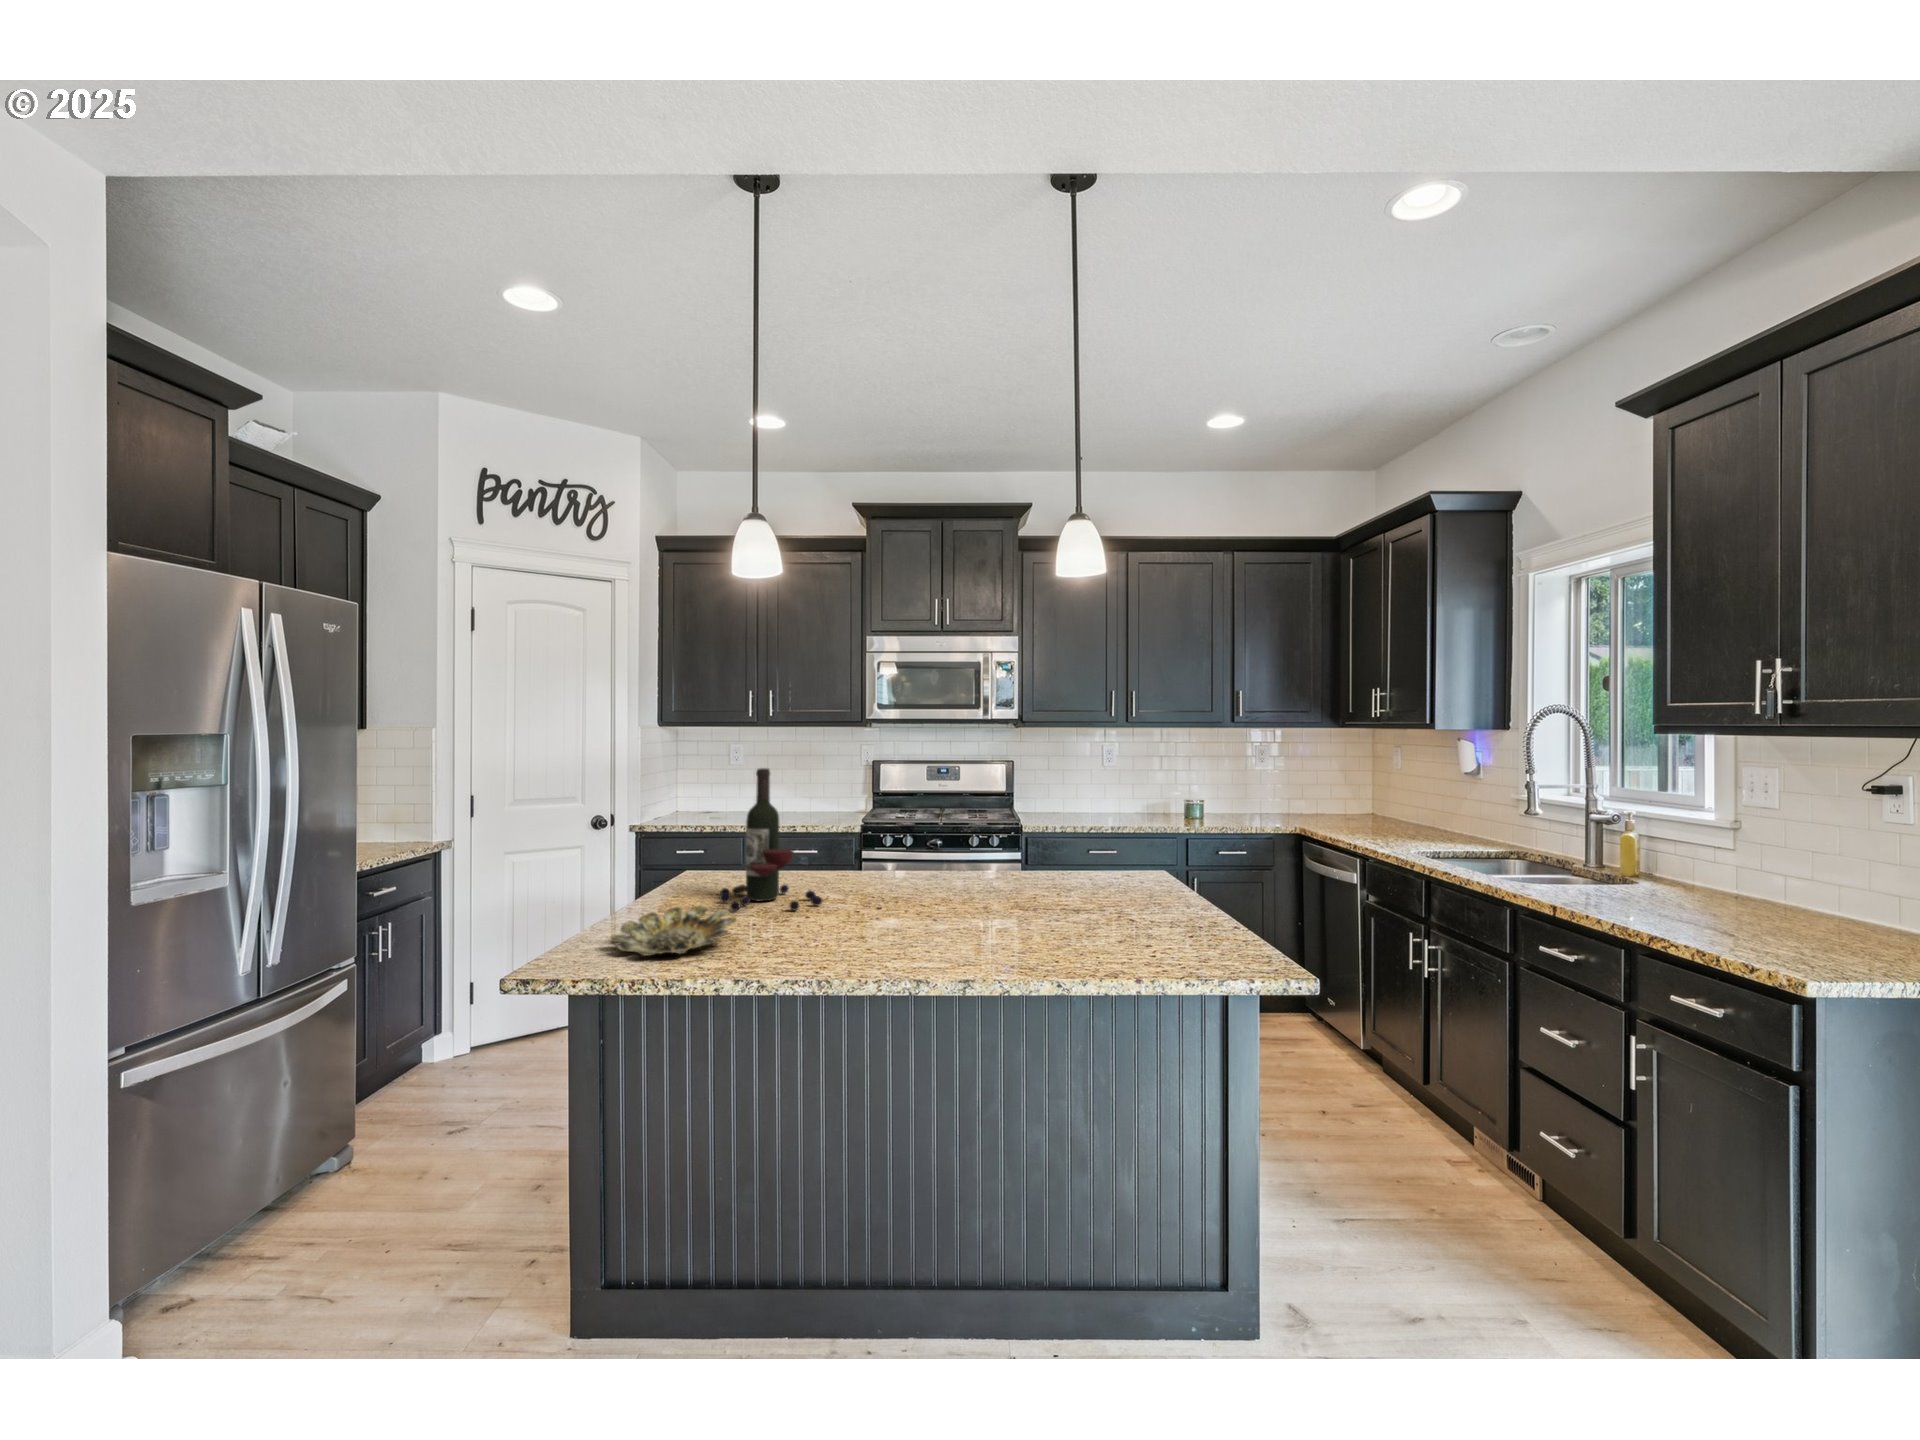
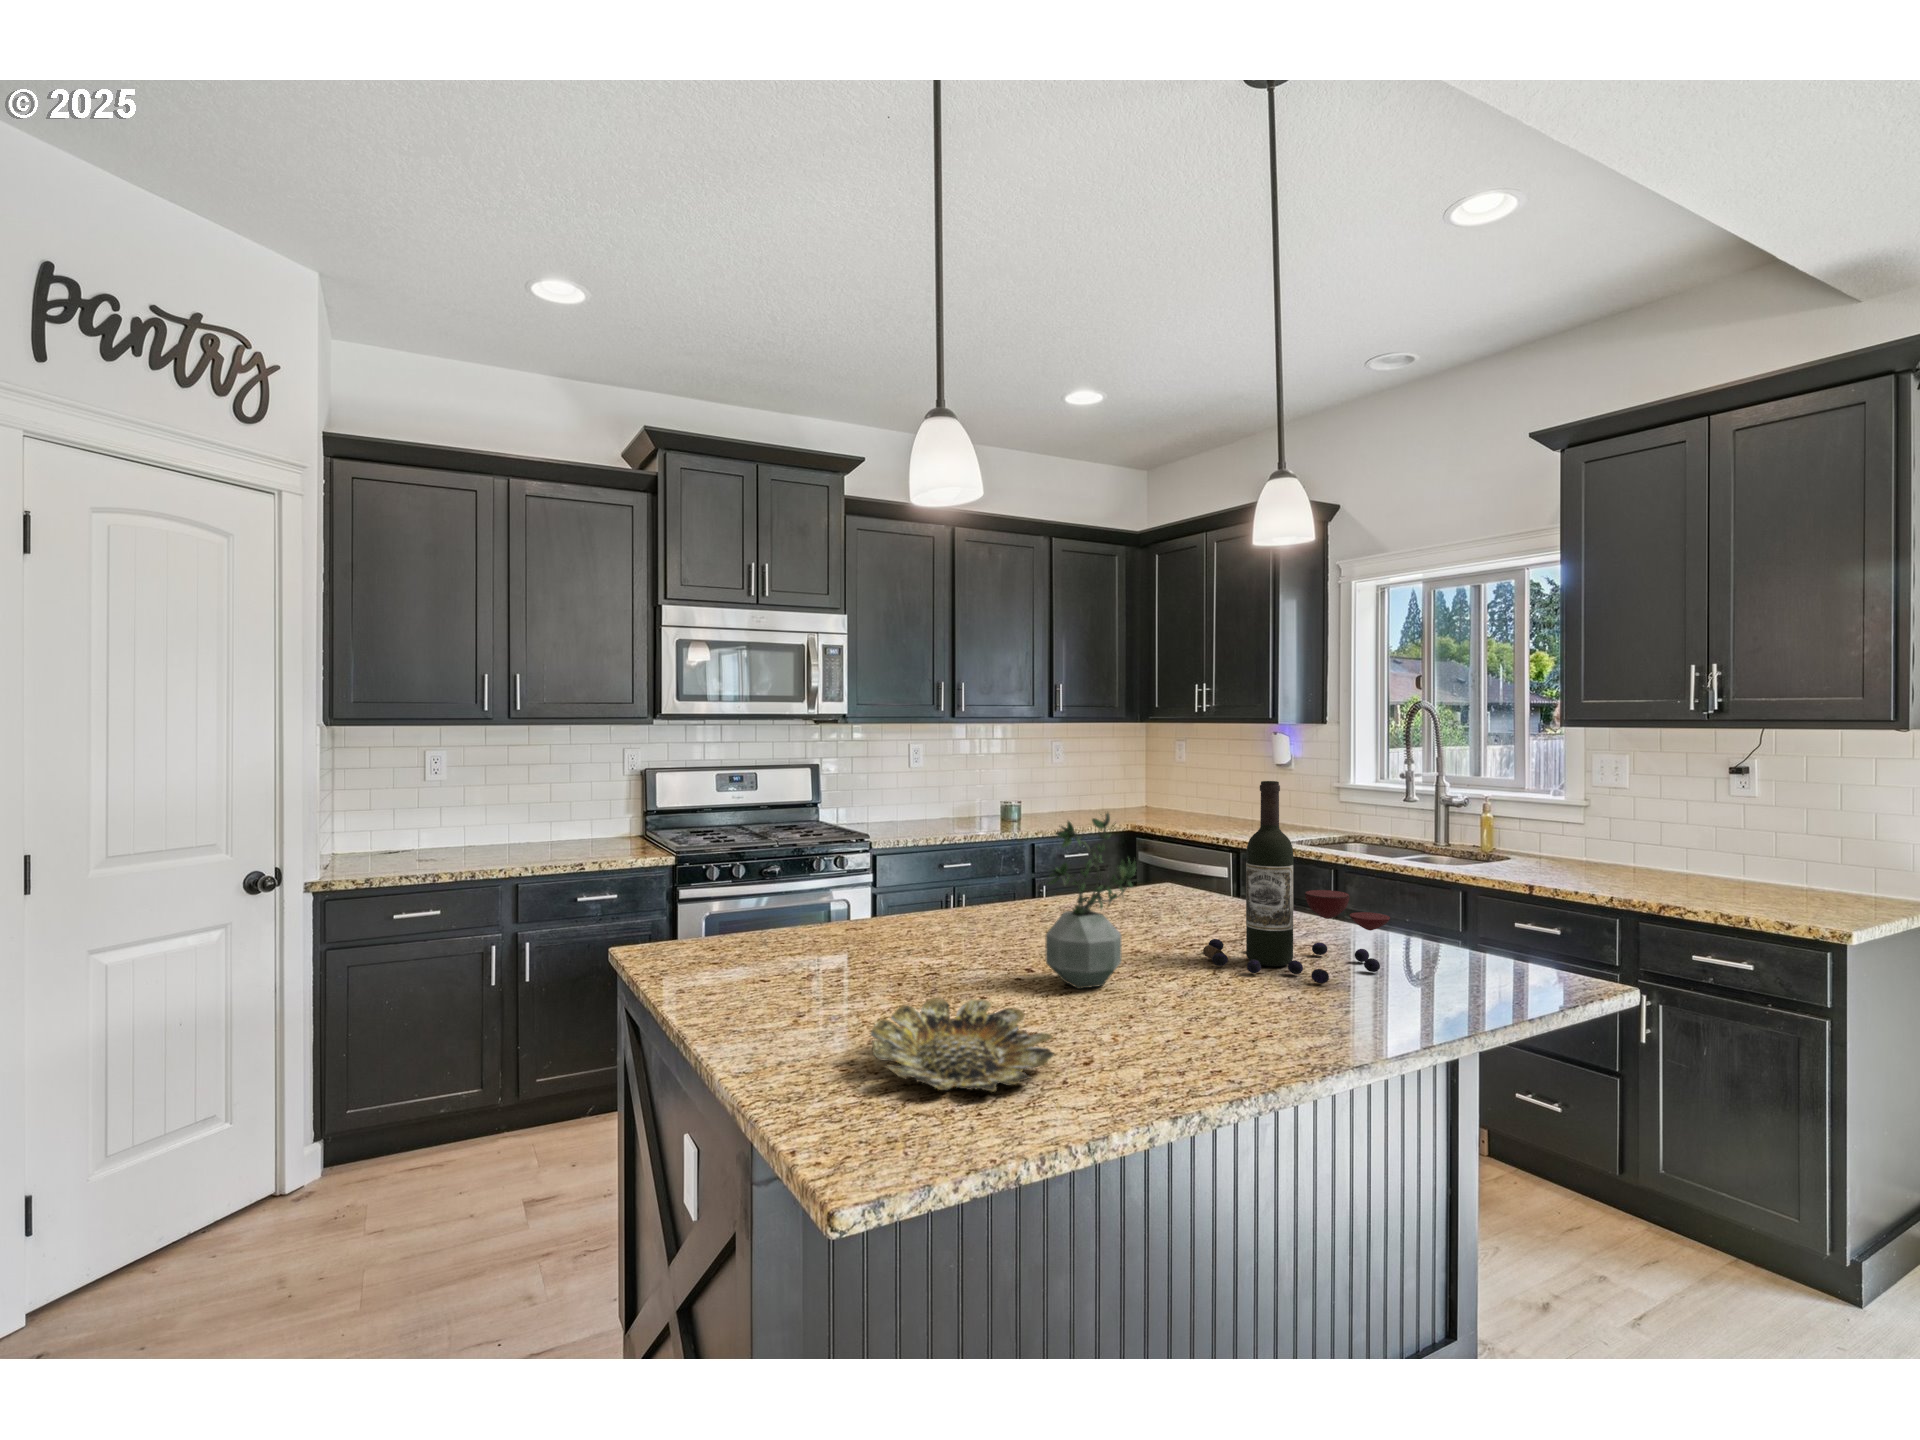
wine bottle: present [720,768,822,911] -> present [1203,781,1390,983]
potted plant: none [839,792,924,922] -> present [1045,813,1138,989]

